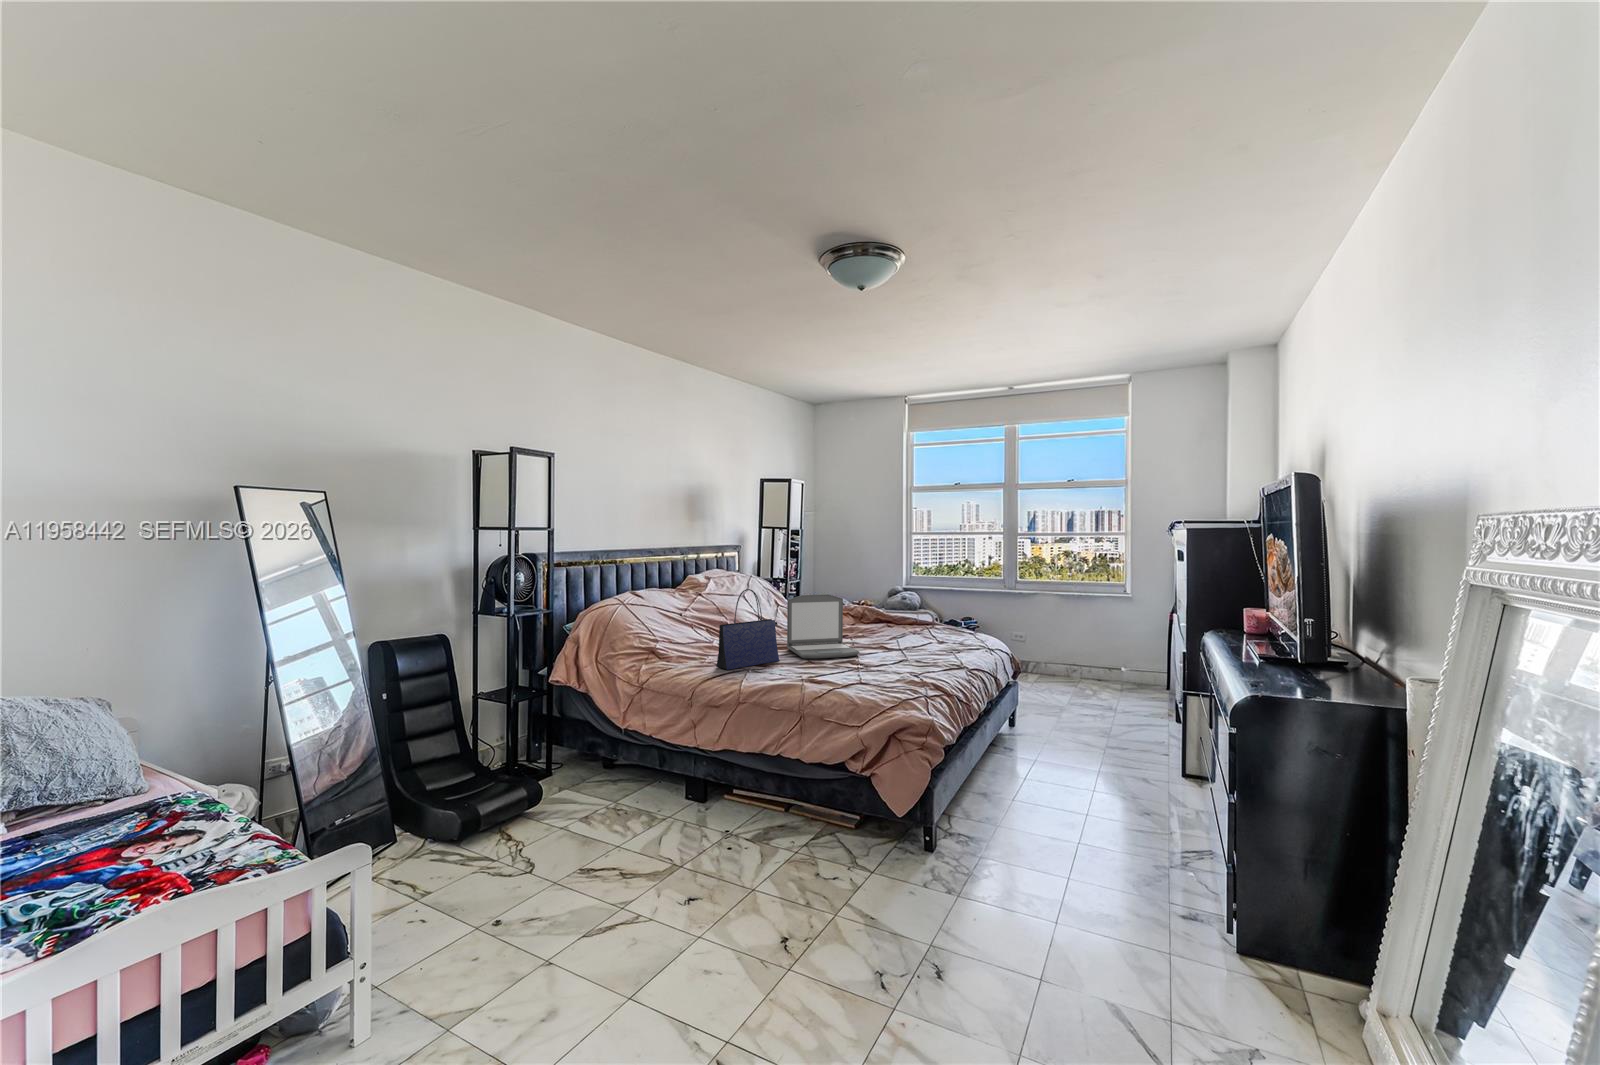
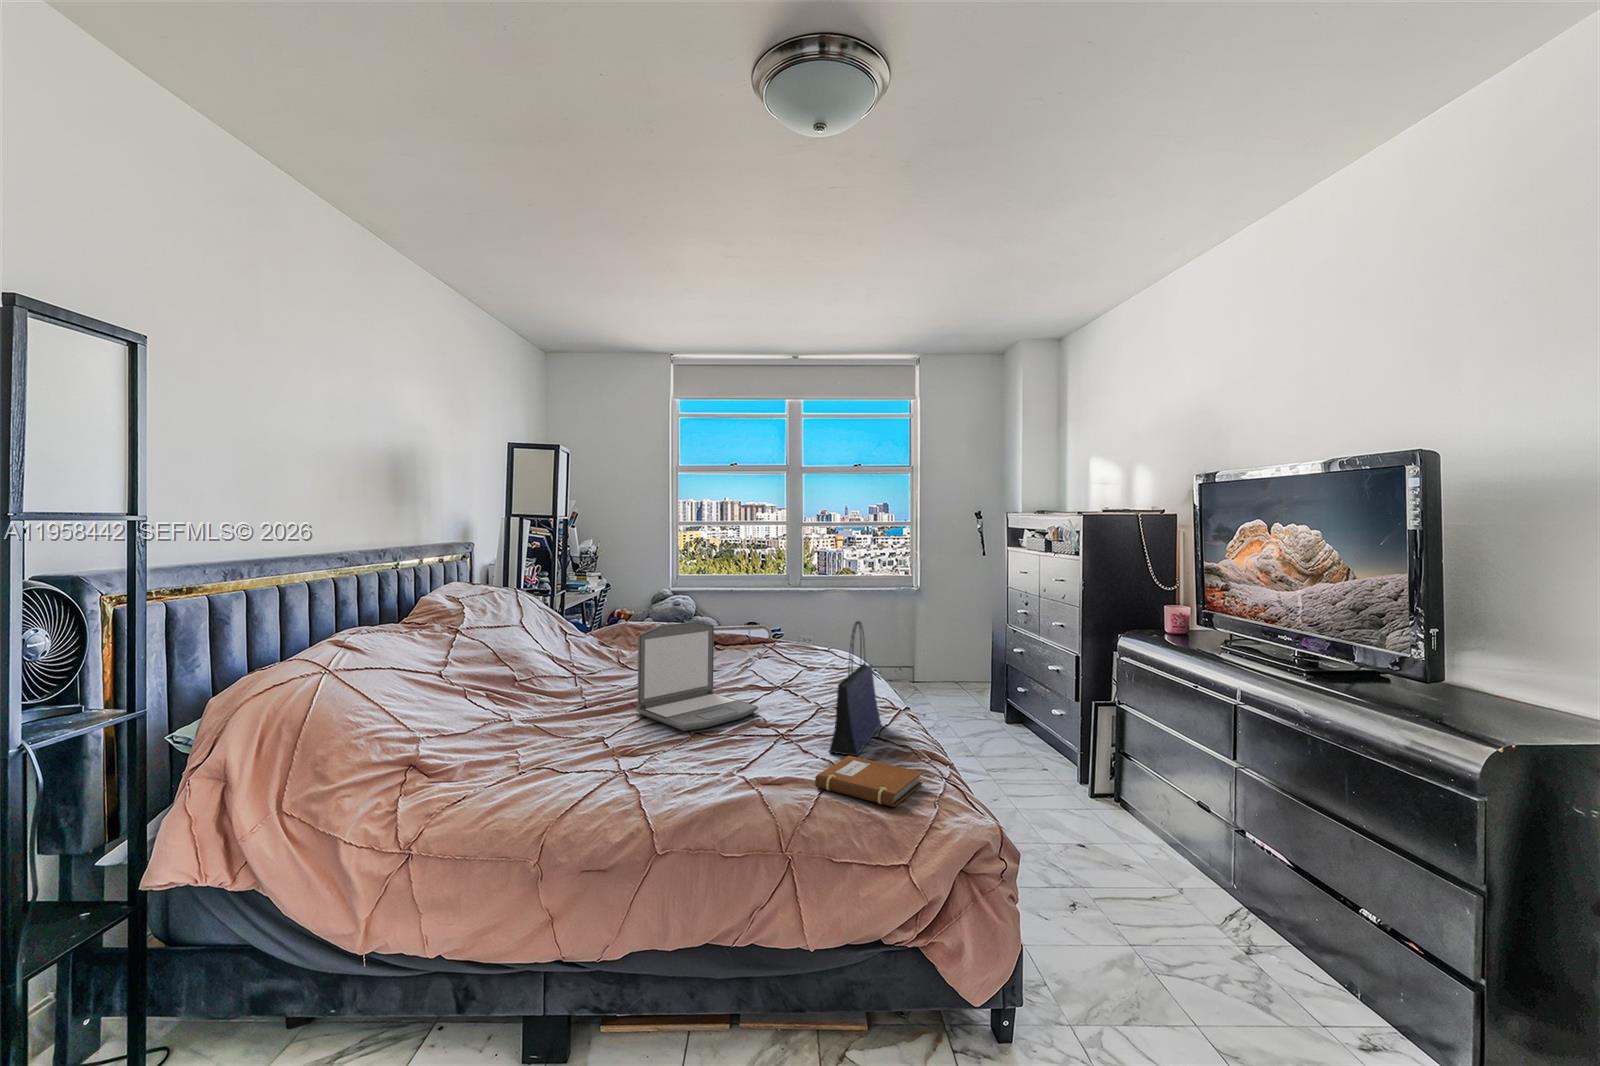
tote bag: present [716,589,779,670] -> present [829,621,881,756]
notebook: none [841,676,907,698] -> present [815,756,923,807]

